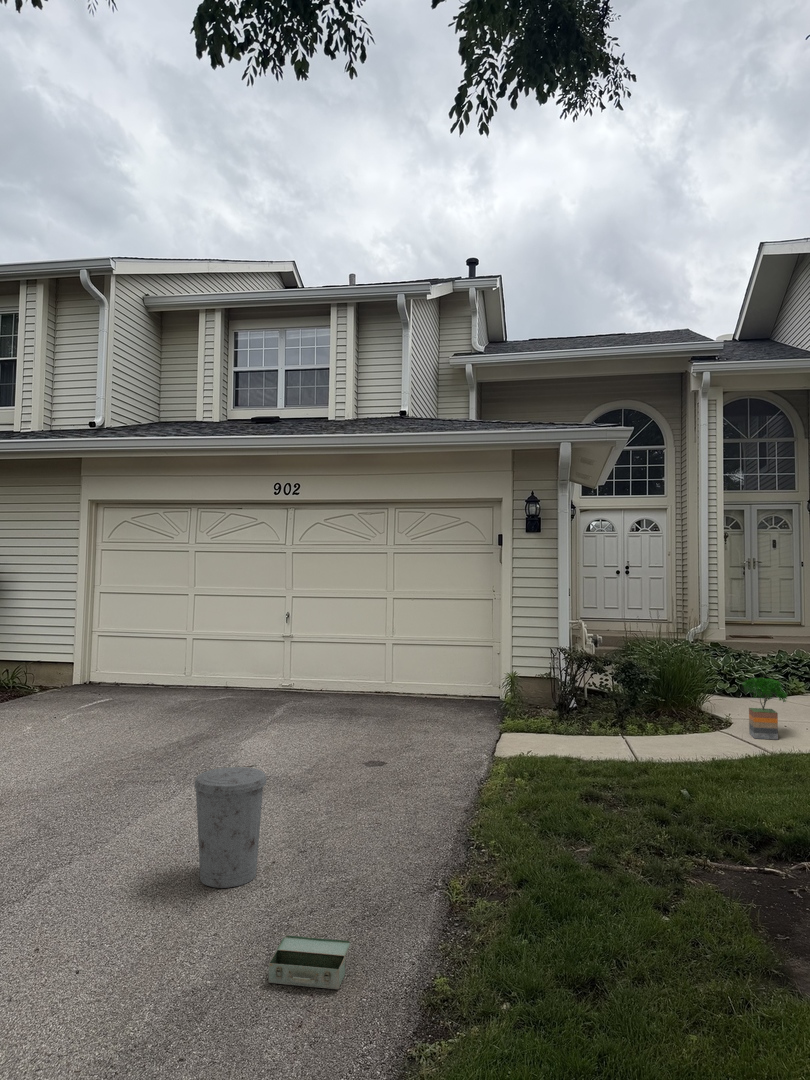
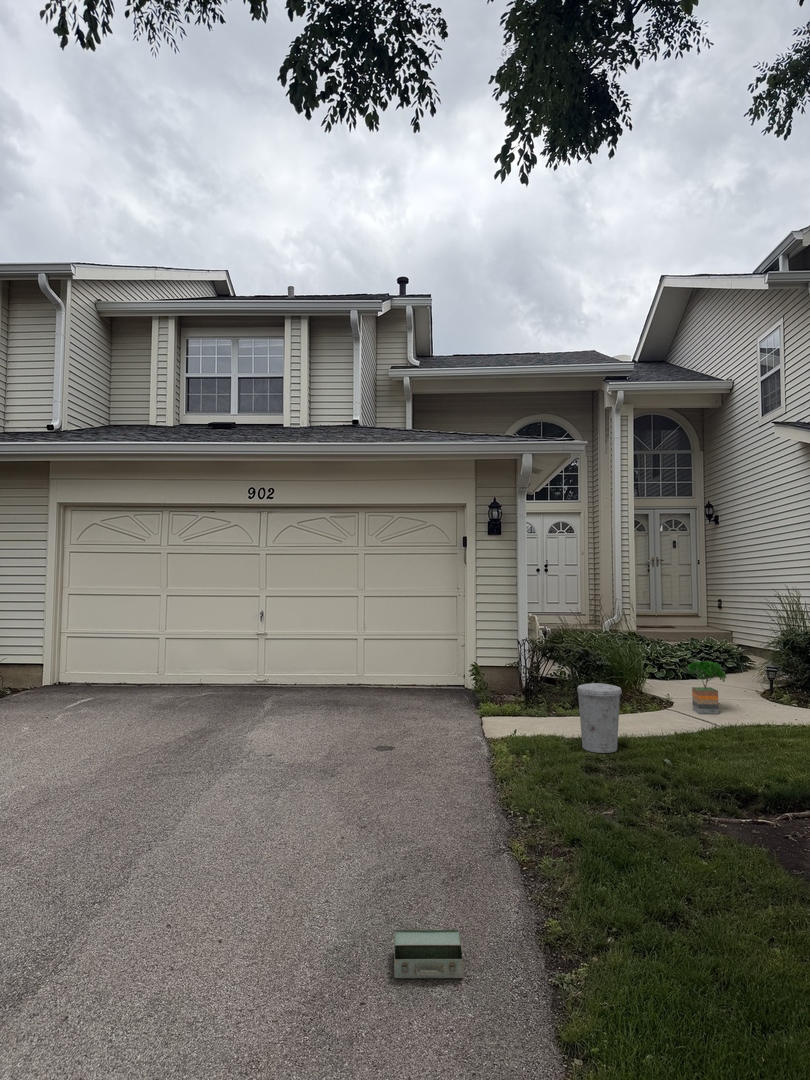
trash can: present [194,767,266,888] -> present [577,683,622,753]

